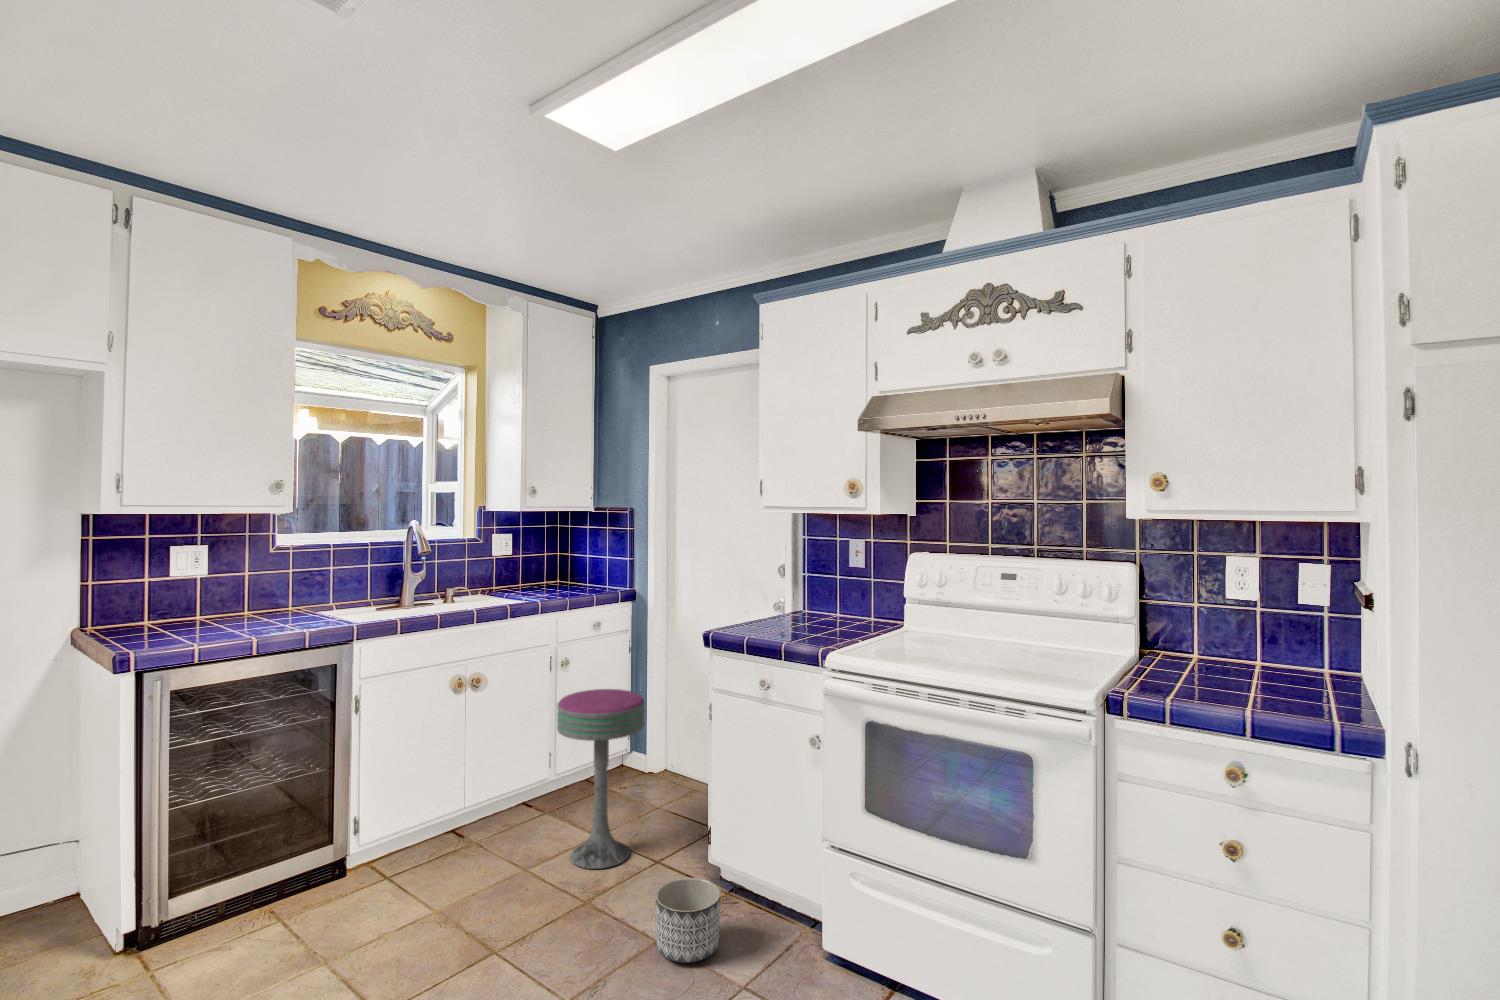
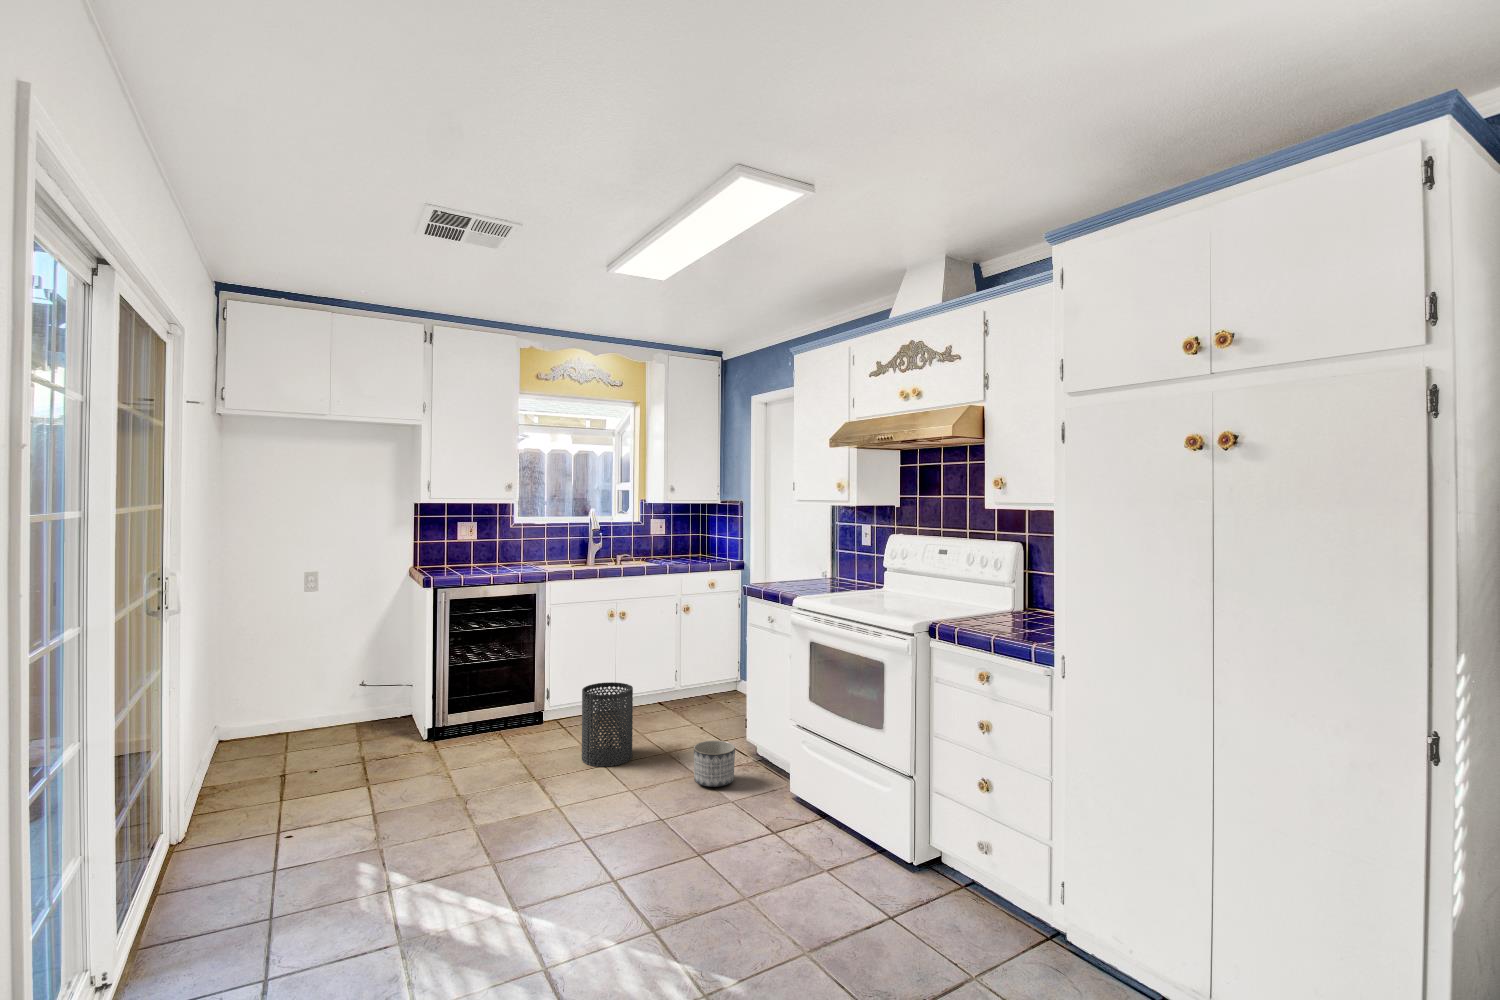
bar stool: present [557,689,645,869] -> none [664,625,722,741]
trash can: none [444,799,531,953] -> present [582,682,633,767]

